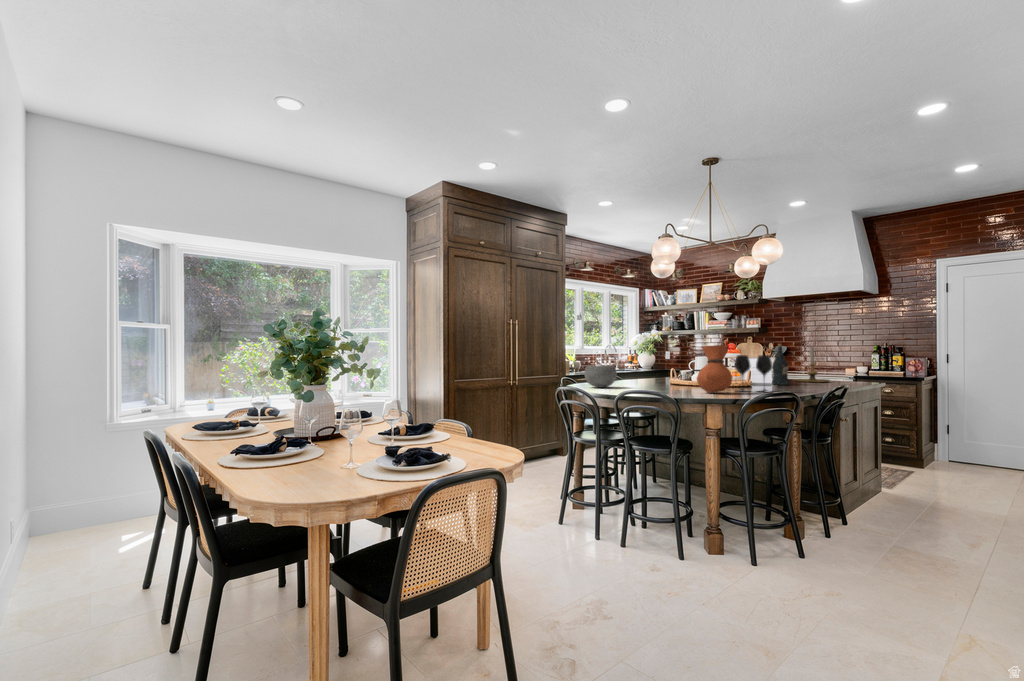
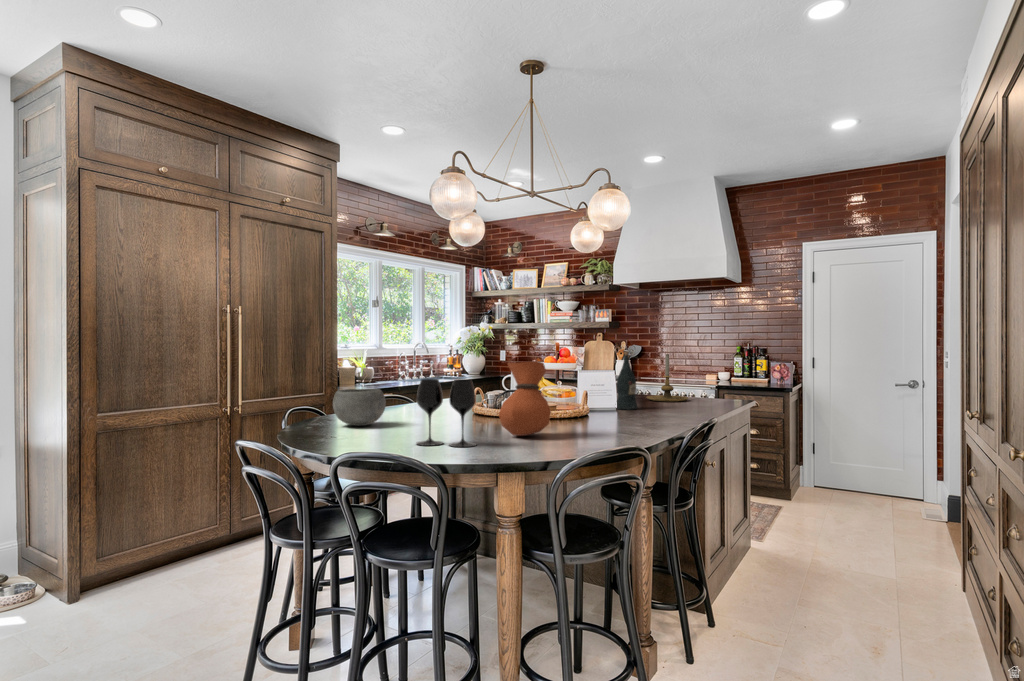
wine glass: present [735,355,772,392] -> present [416,379,476,447]

